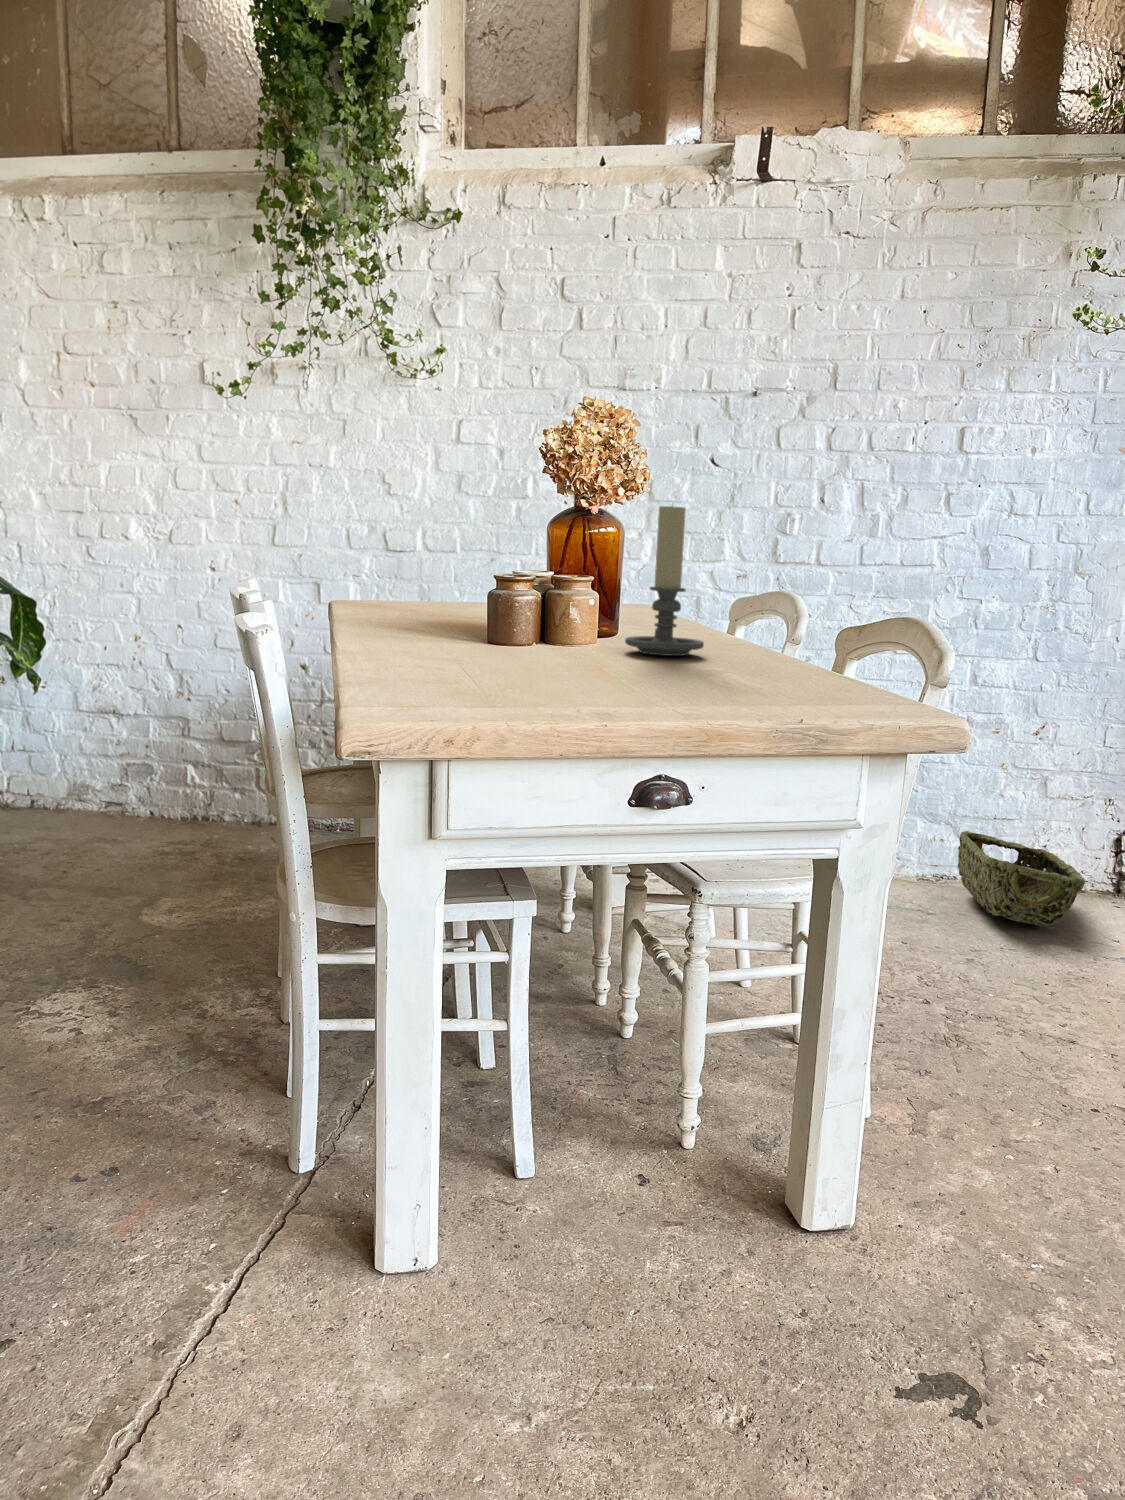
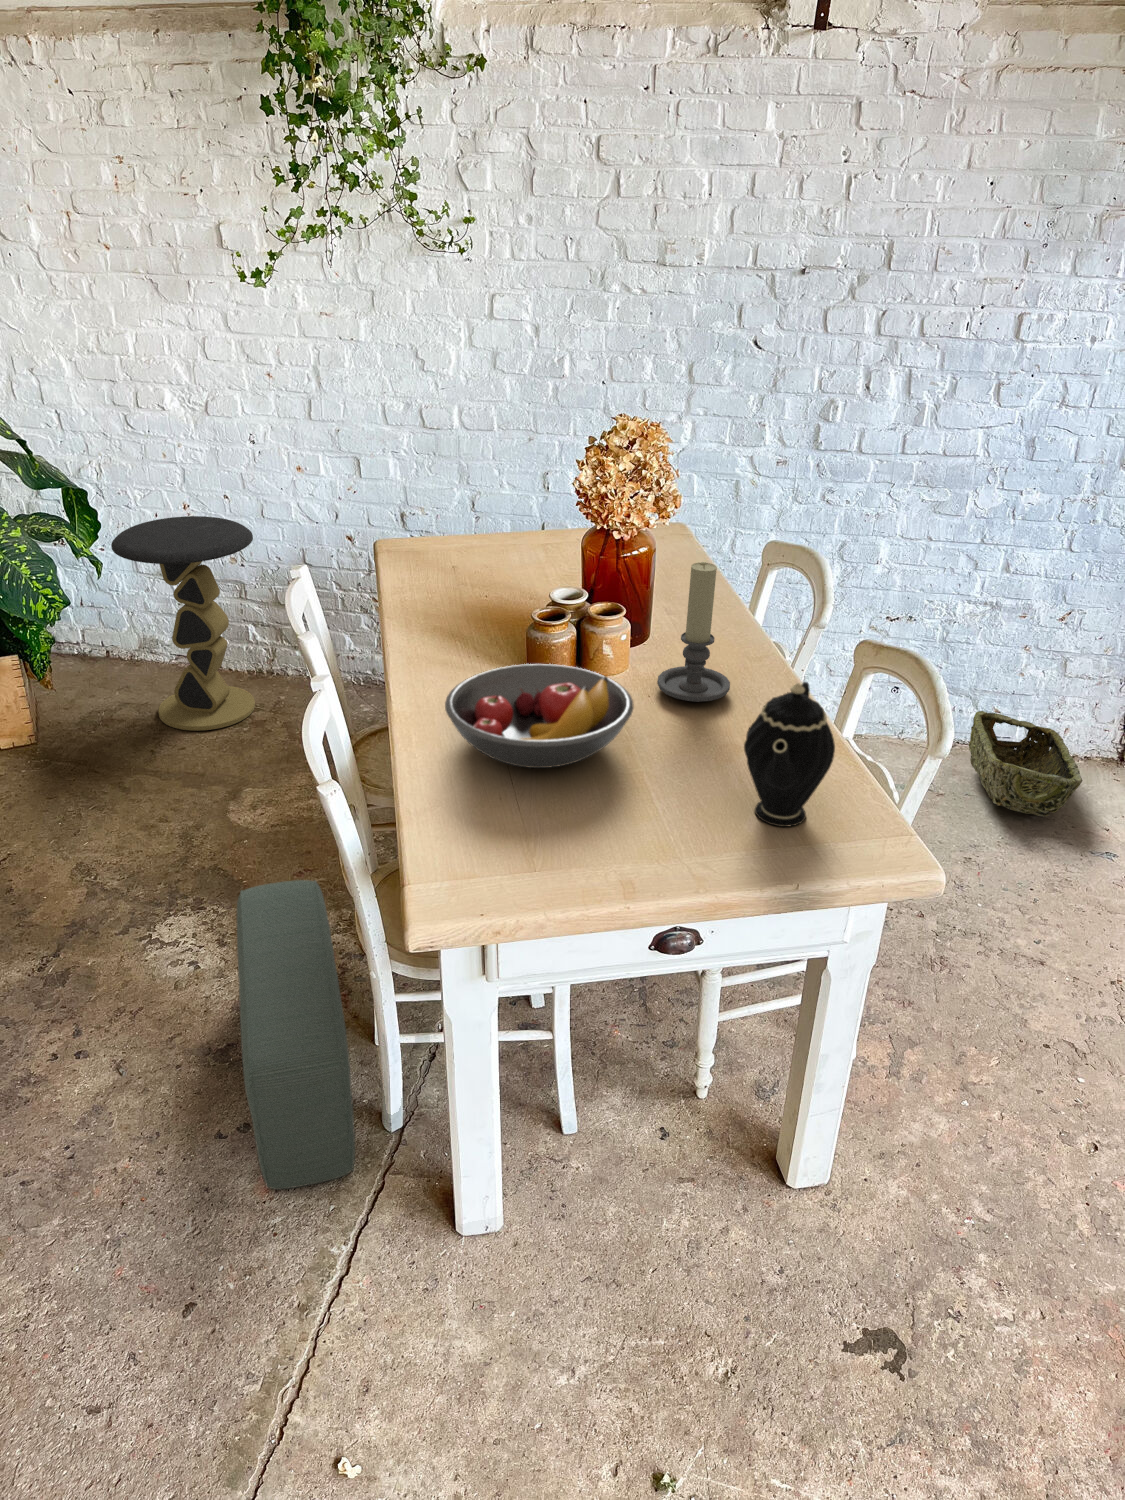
teapot: none [725,528,827,699] -> present [744,682,835,827]
fruit bowl: none [391,590,600,667] -> present [445,664,633,768]
side table: none [54,639,204,854] -> present [111,516,255,731]
pouf: none [114,899,248,1225] -> present [237,880,355,1189]

